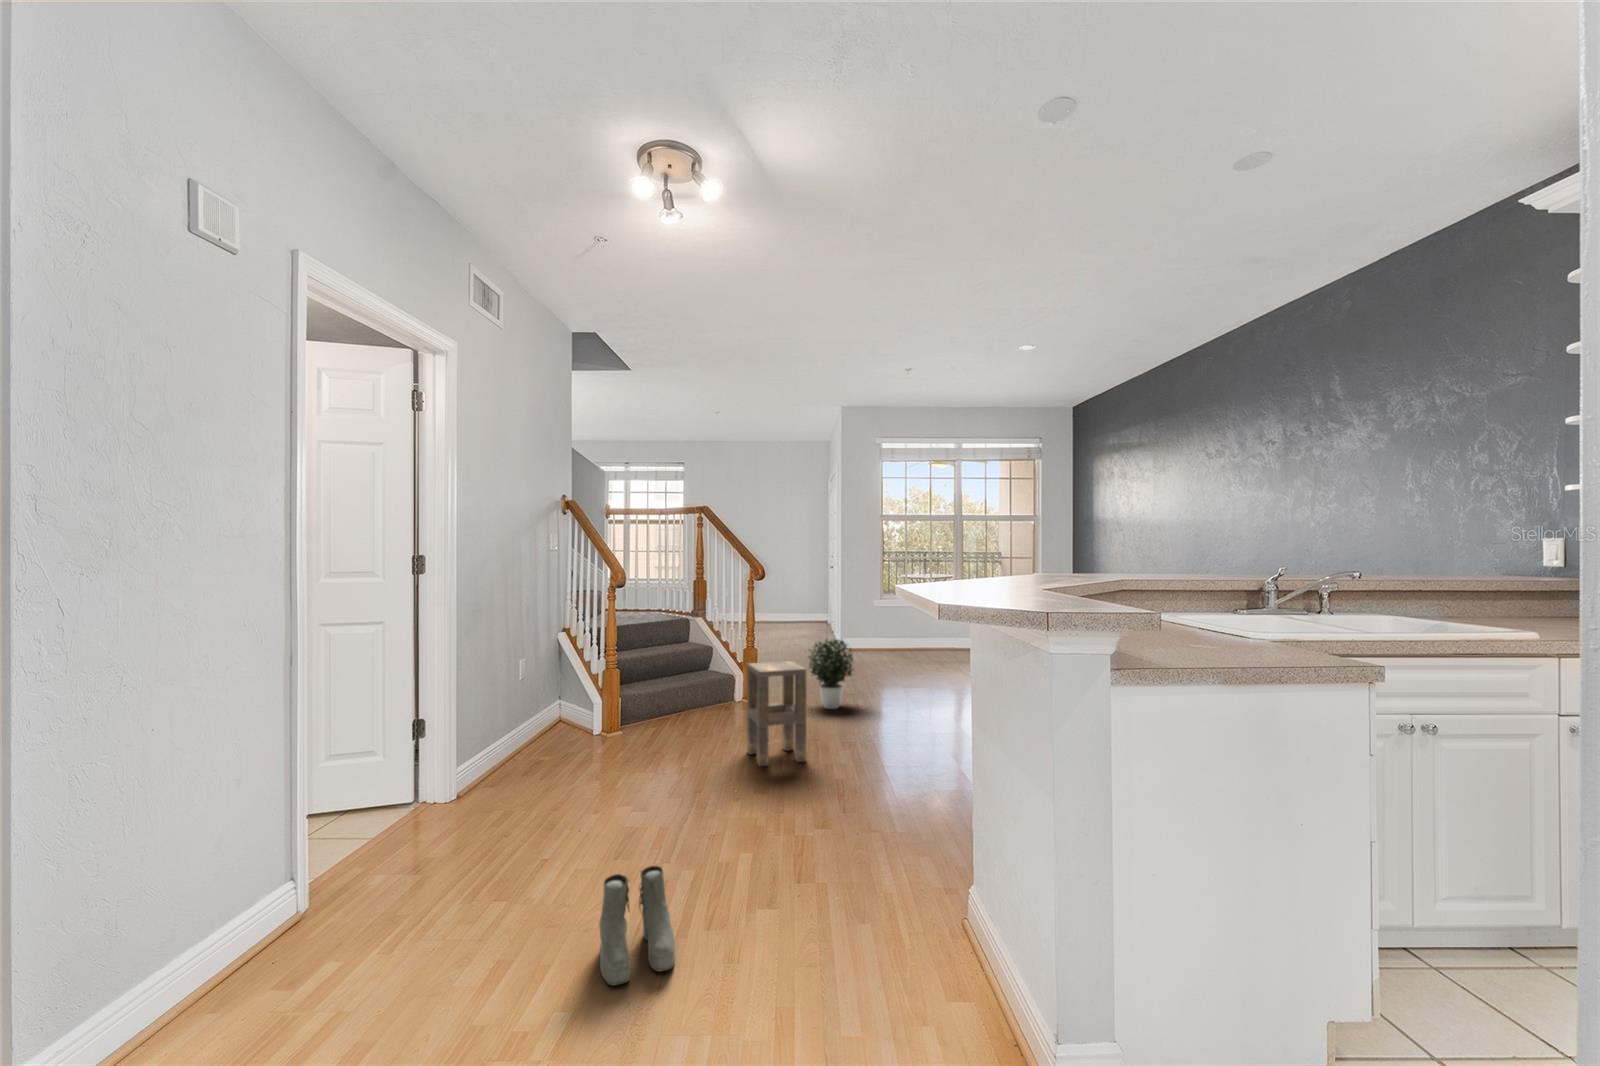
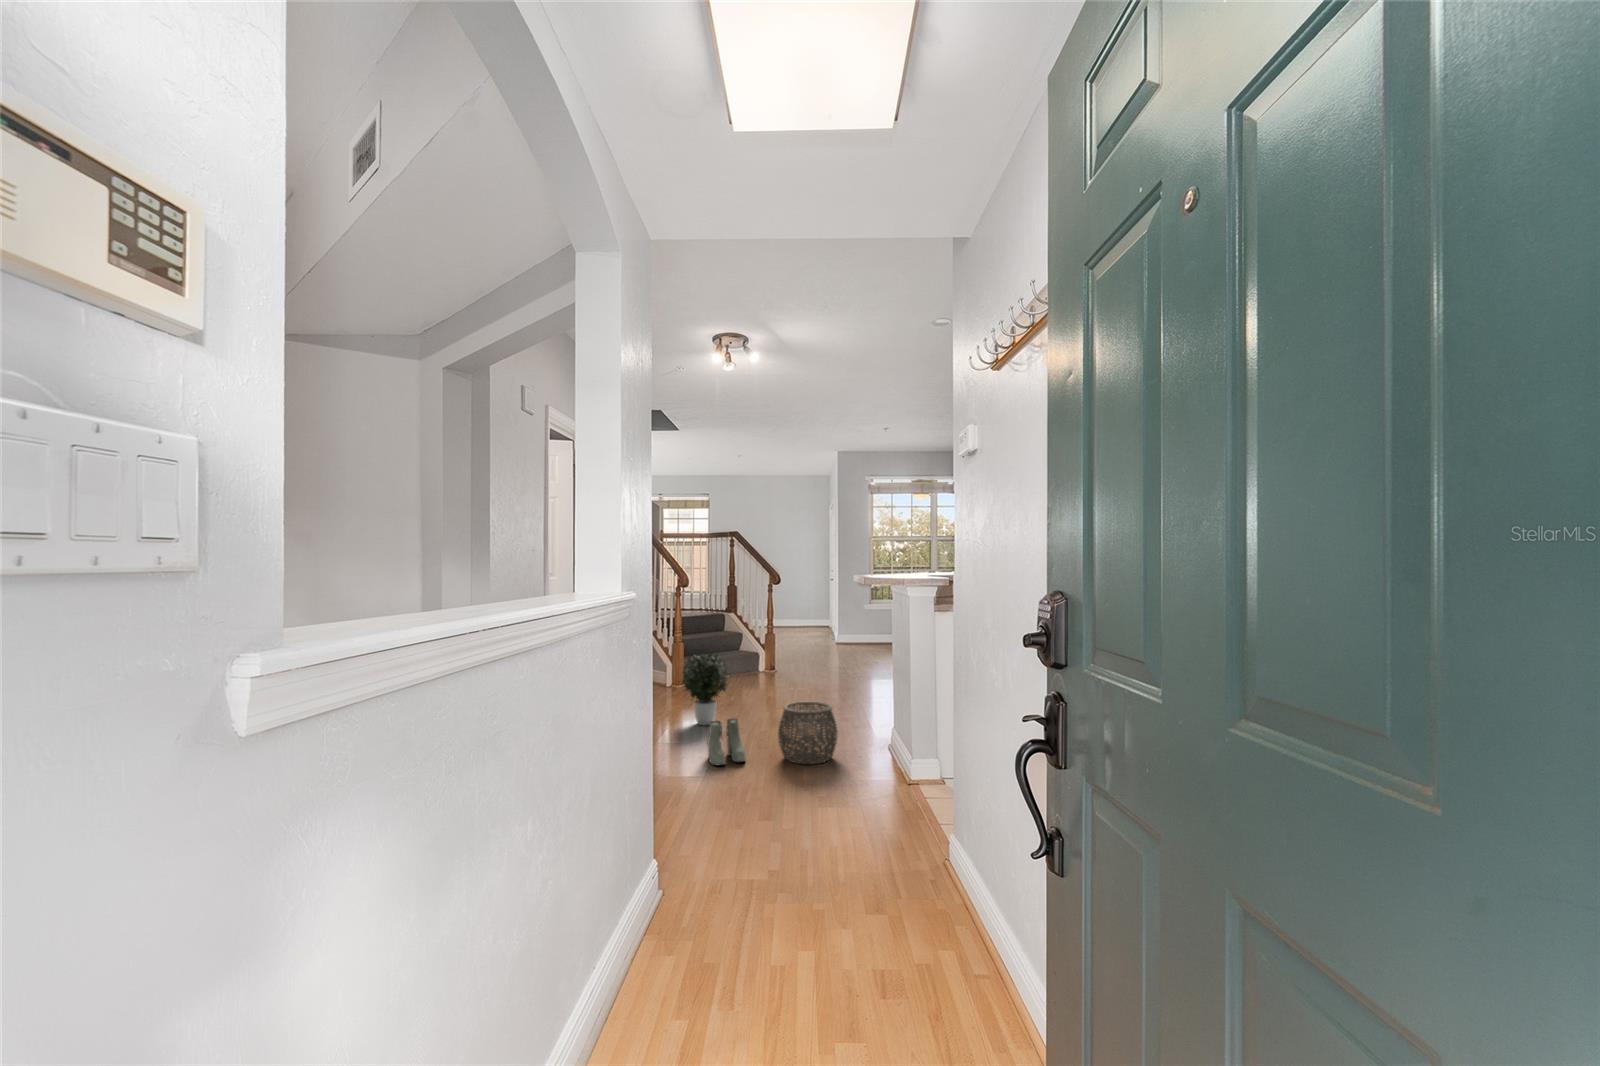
potted plant: present [809,639,854,709] -> present [683,654,728,725]
side table: present [747,661,806,766] -> none [771,635,810,701]
woven basket: none [741,828,863,980] -> present [778,702,838,765]

